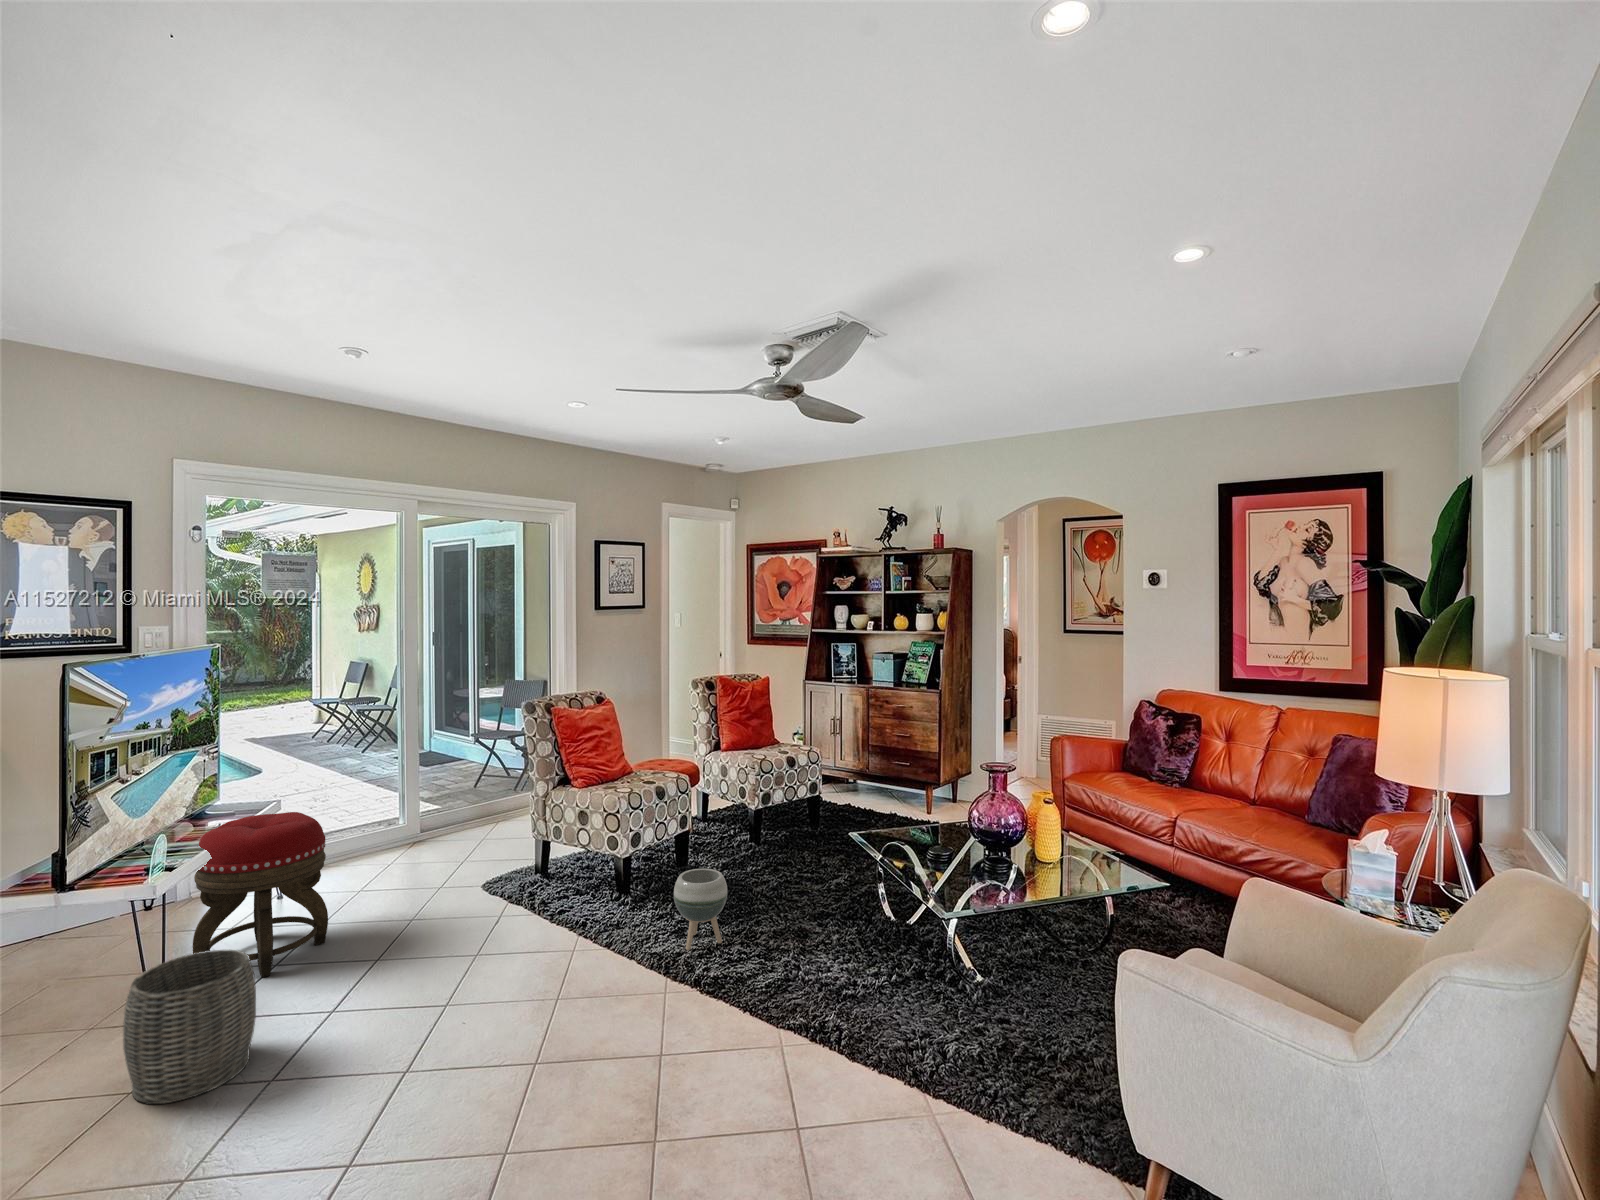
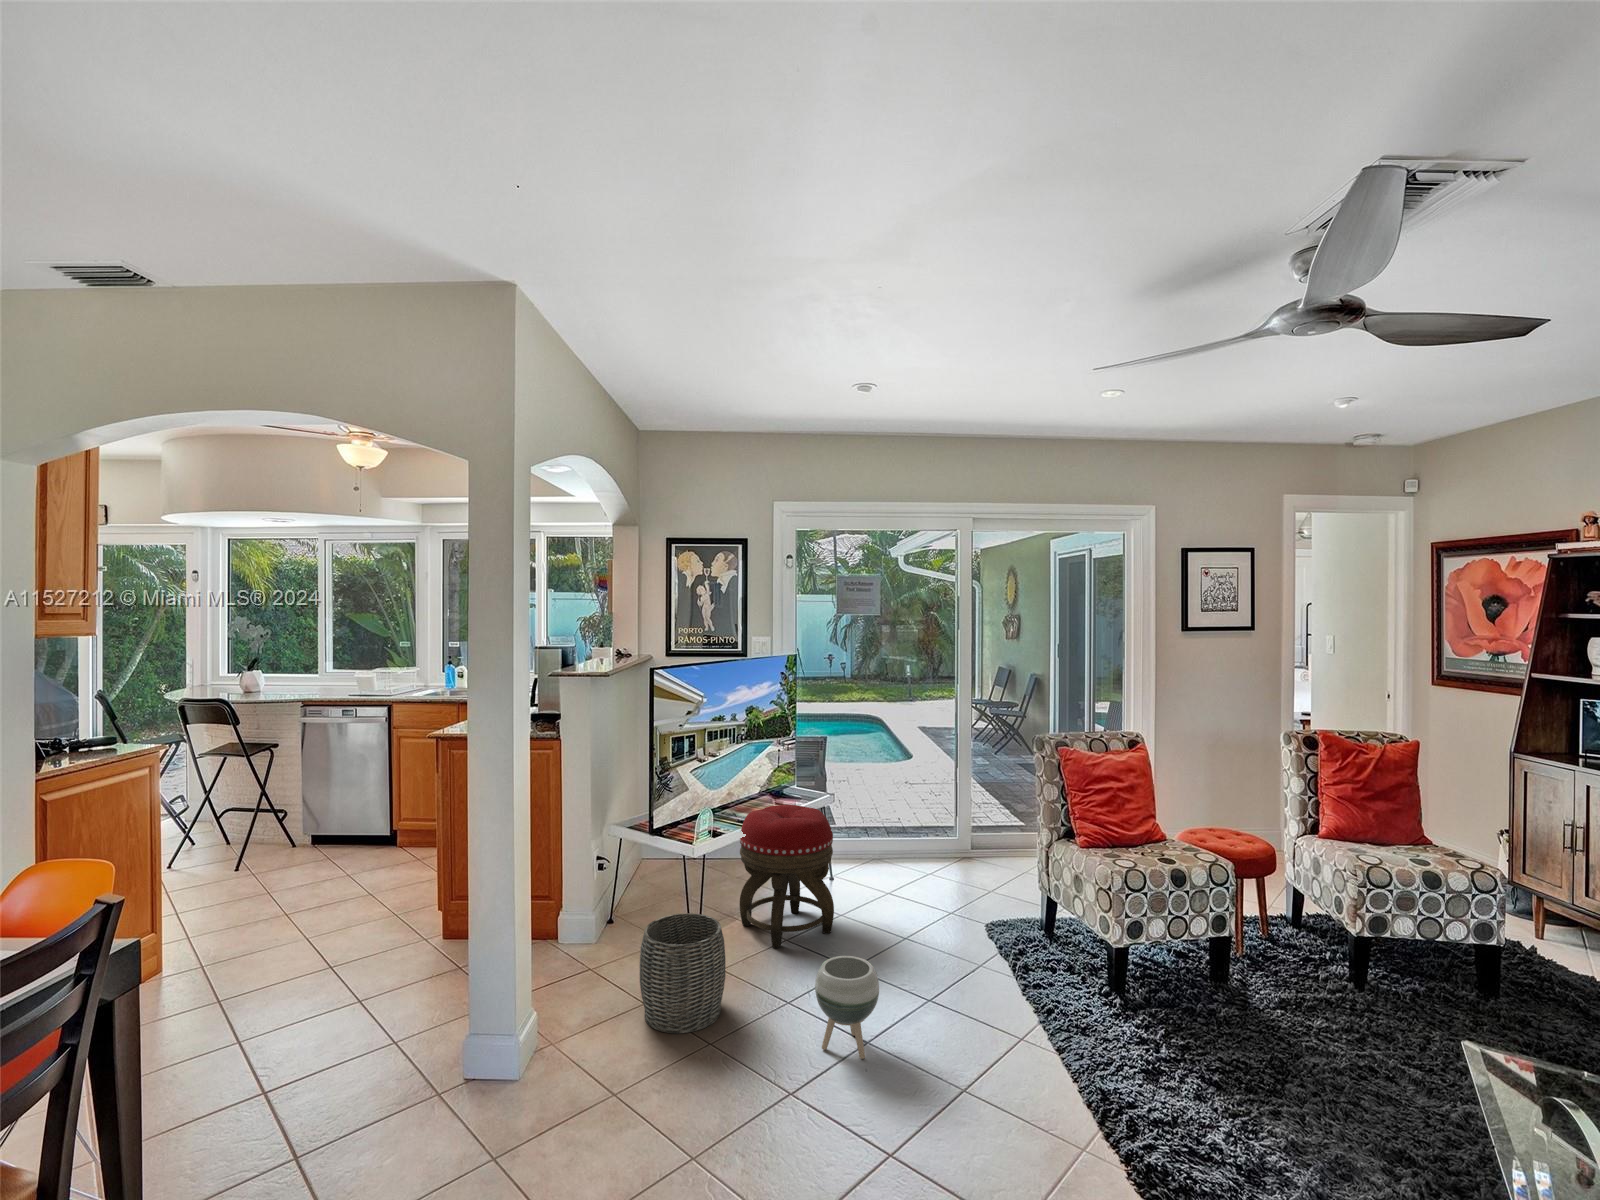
planter: present [674,869,727,950] -> present [815,956,879,1059]

